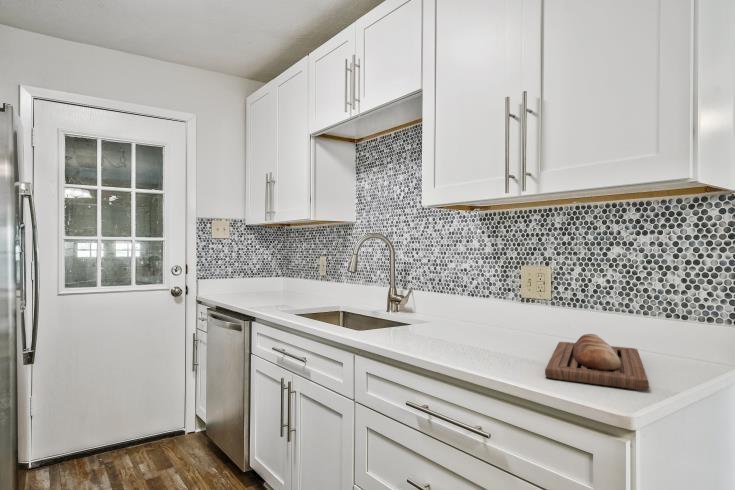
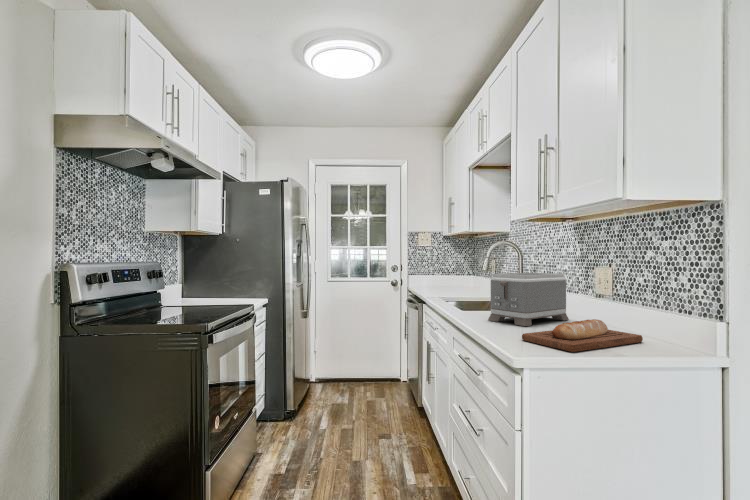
toaster: none [422,274,495,350] -> present [488,273,569,326]

